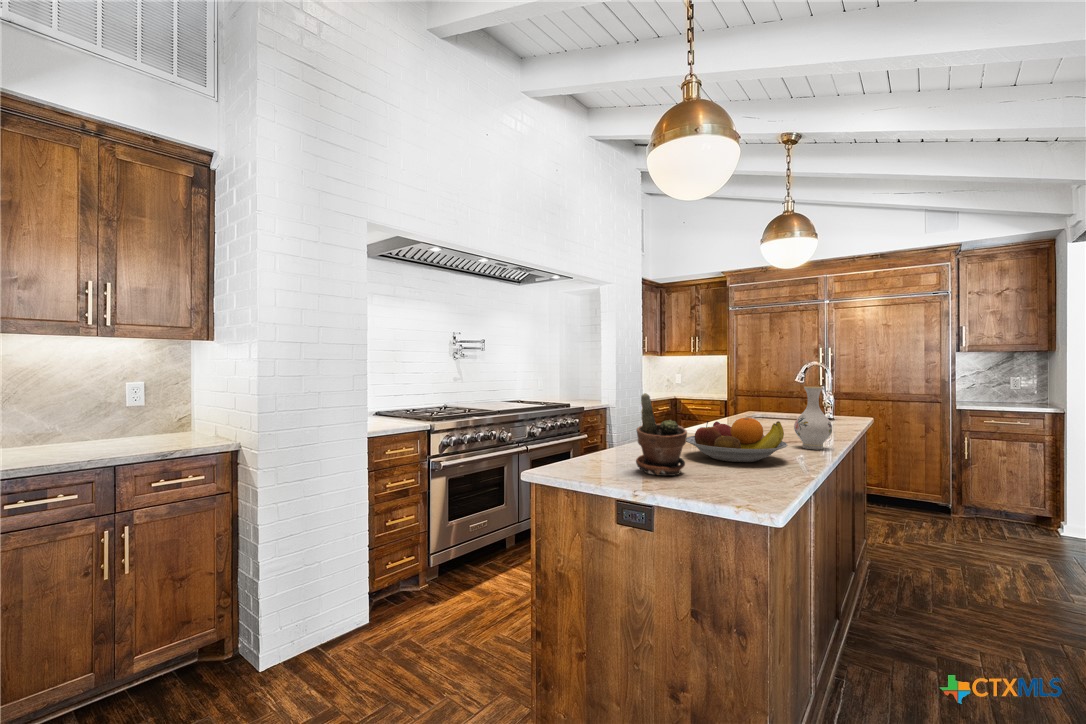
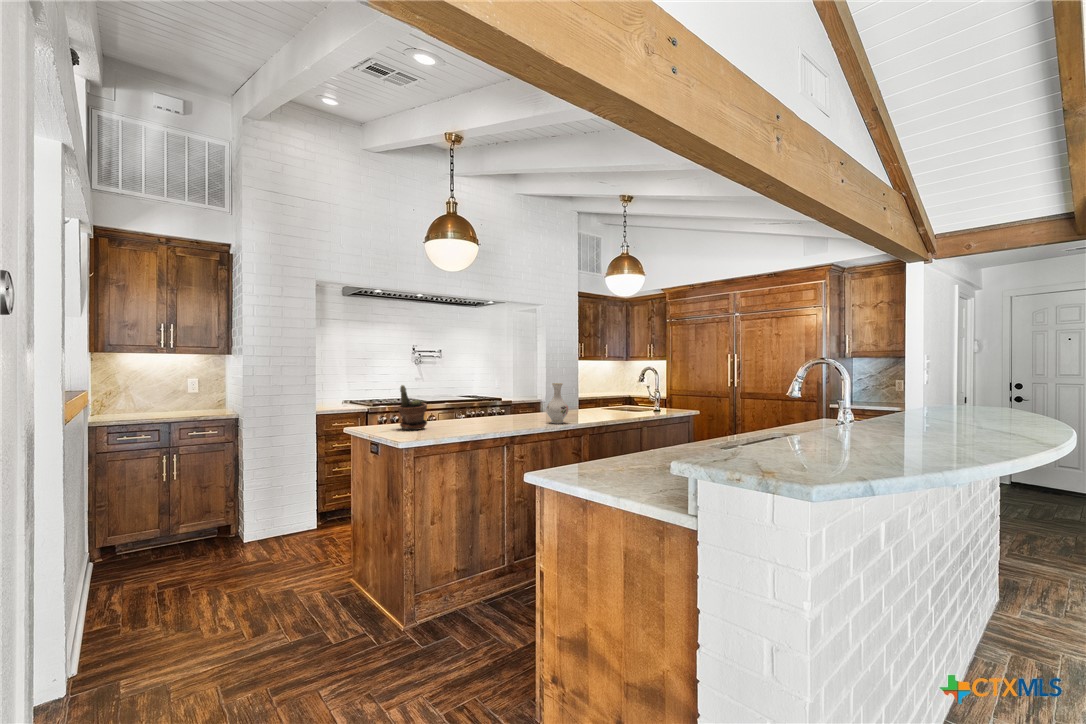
fruit bowl: present [686,418,787,462] -> none [454,401,512,427]

